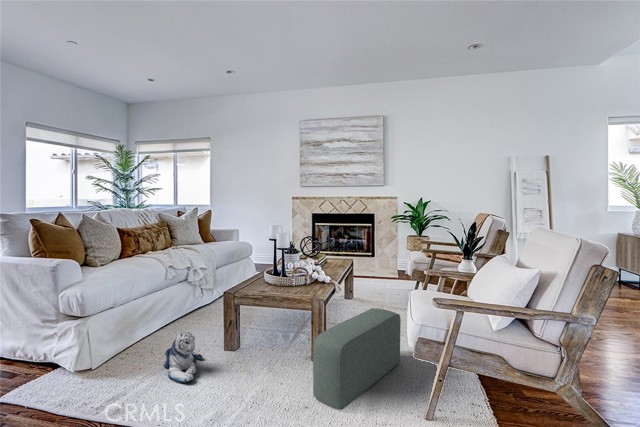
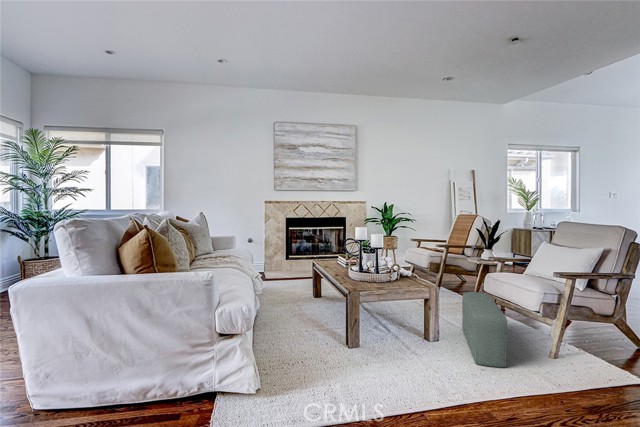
plush toy: present [163,332,202,383] -> none [316,333,376,379]

